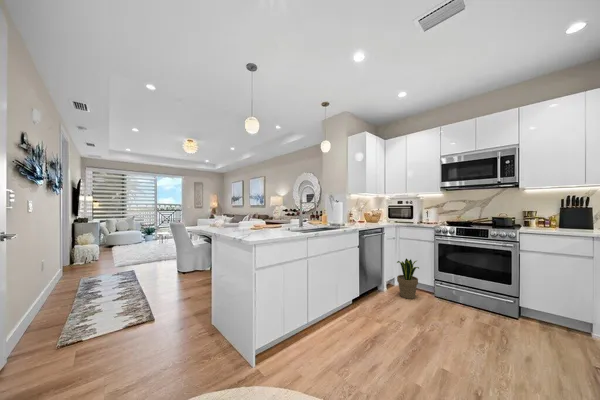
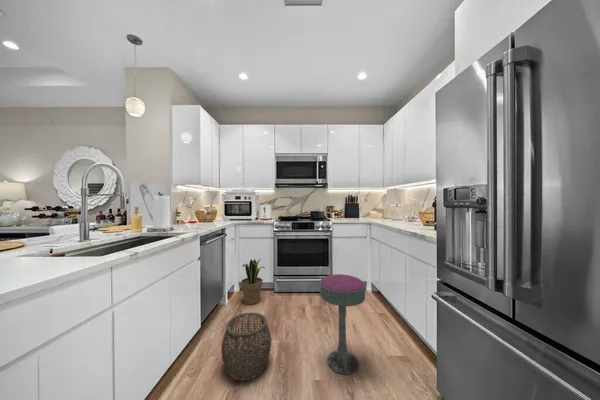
bar stool: none [447,280,501,377] -> present [320,274,365,374]
woven basket: none [365,293,405,337] -> present [221,313,271,379]

